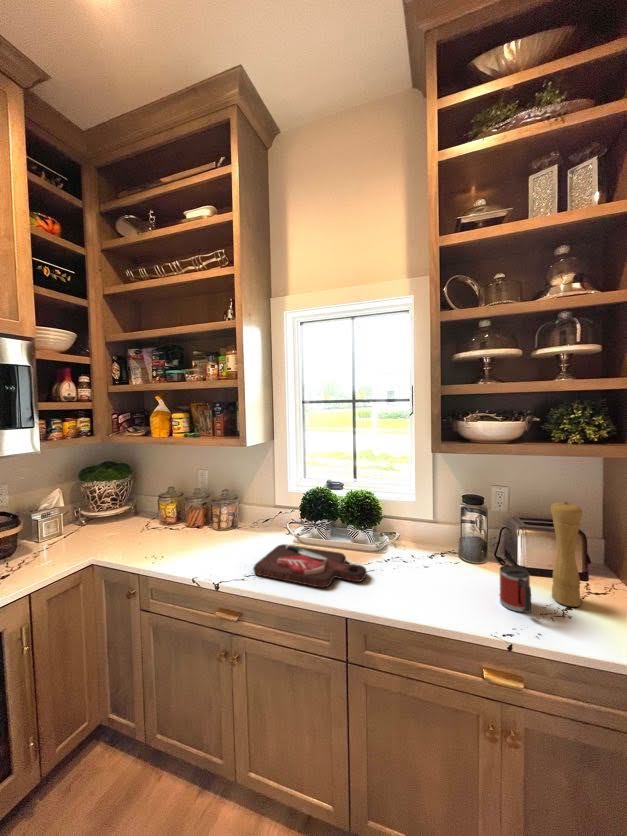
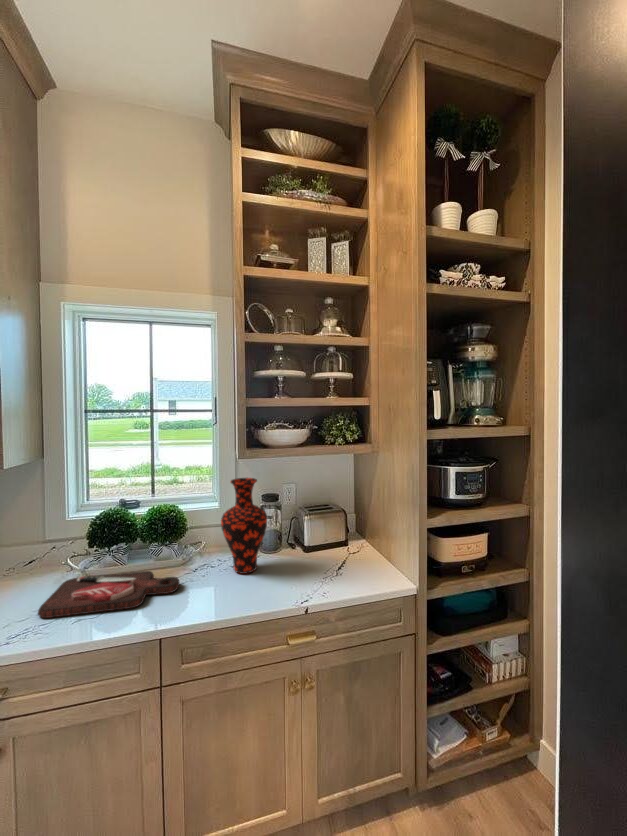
vase: none [411,474,466,582] -> present [221,478,267,574]
pepper mill: present [551,502,582,607] -> none [326,489,345,565]
mug: present [500,563,531,613] -> none [294,543,316,578]

